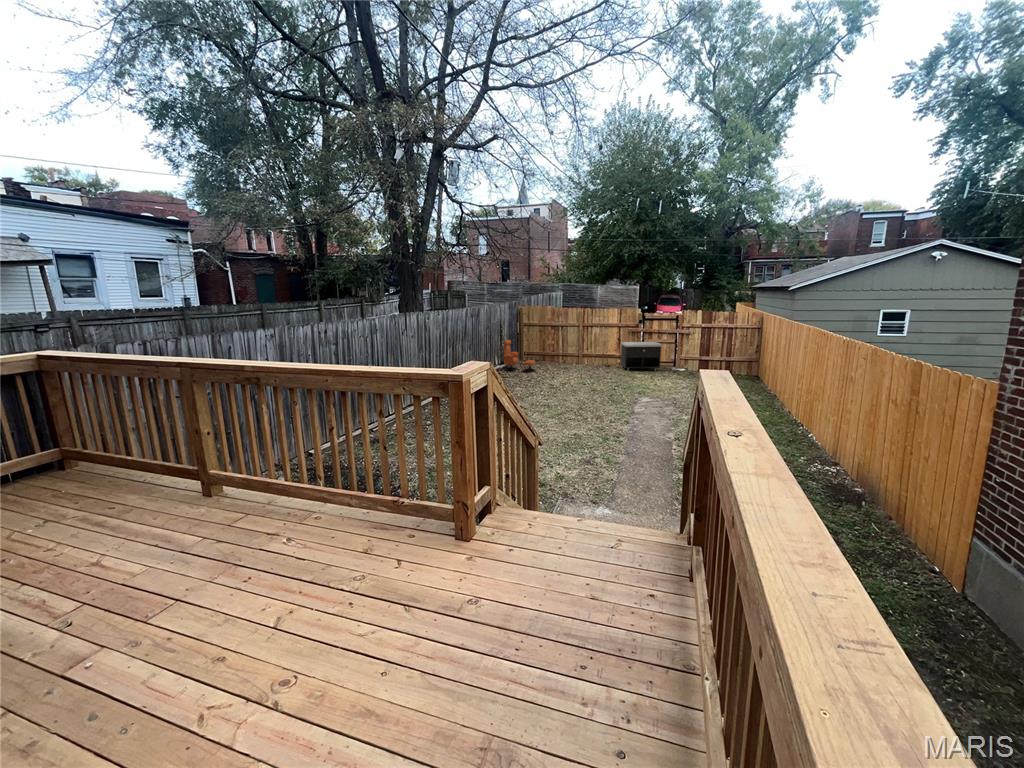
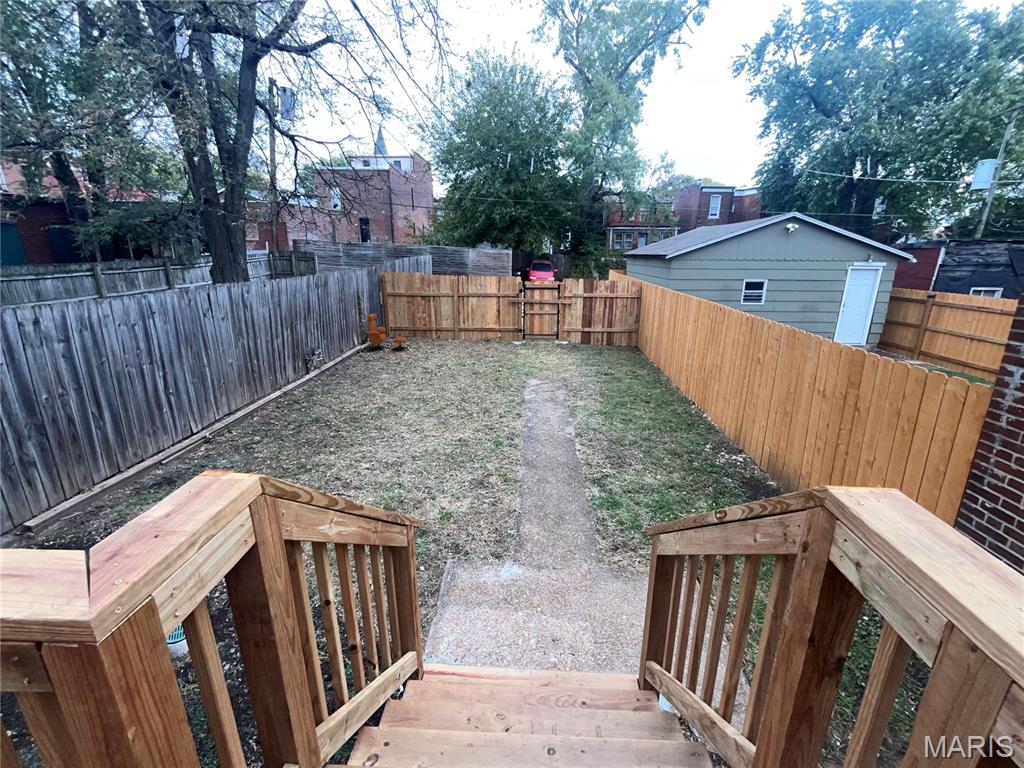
storage bench: present [621,342,662,370] -> none [501,313,543,345]

